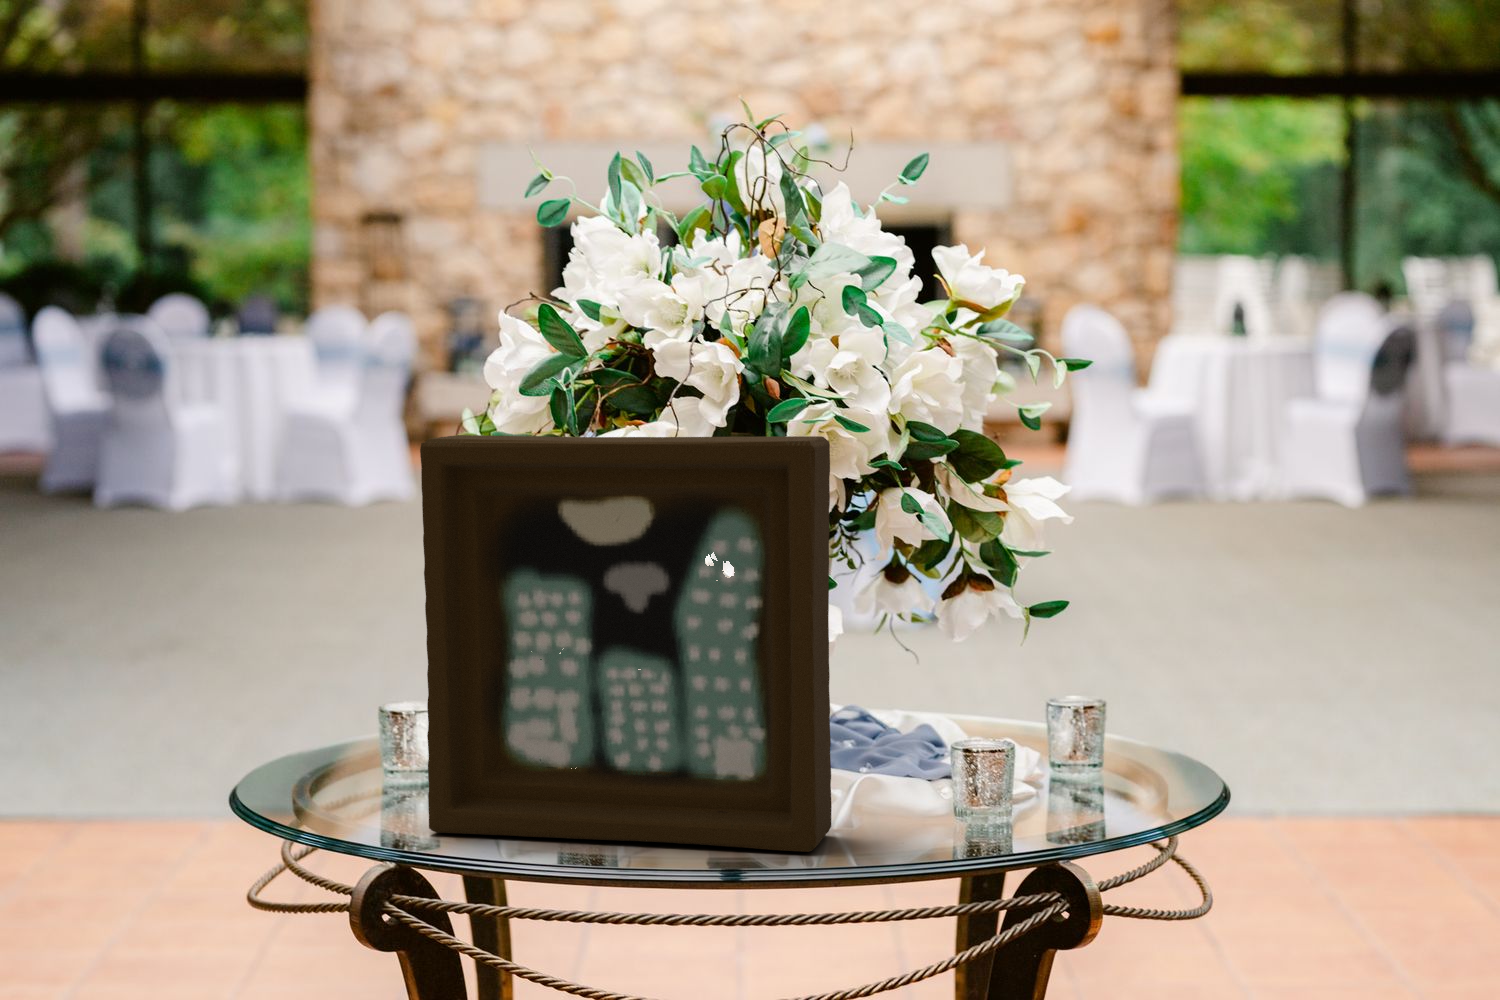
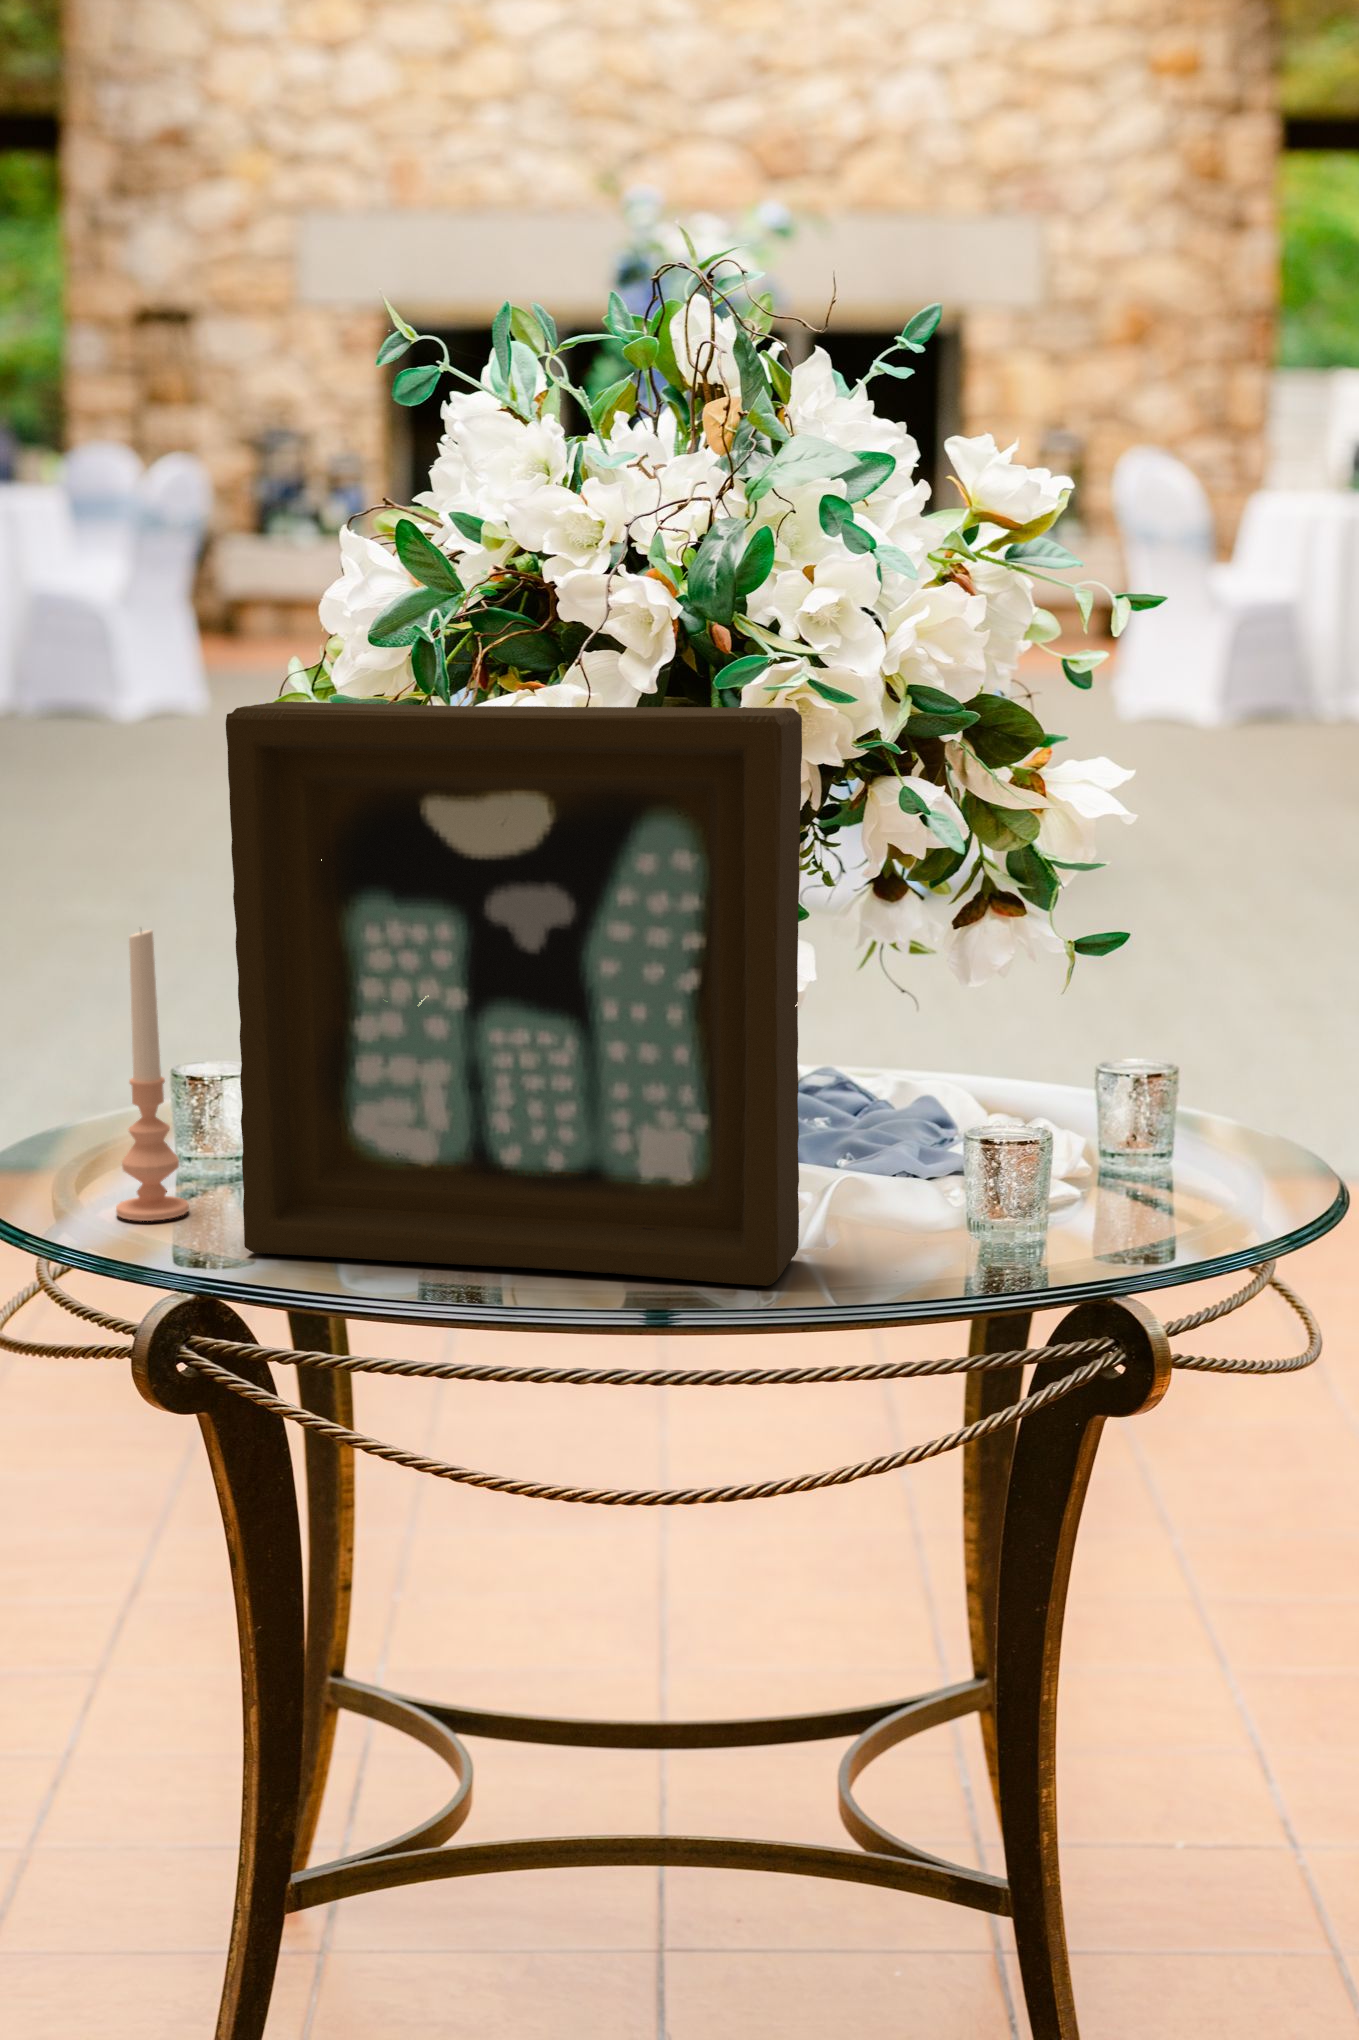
candle: none [334,598,387,812] -> present [116,930,189,1221]

